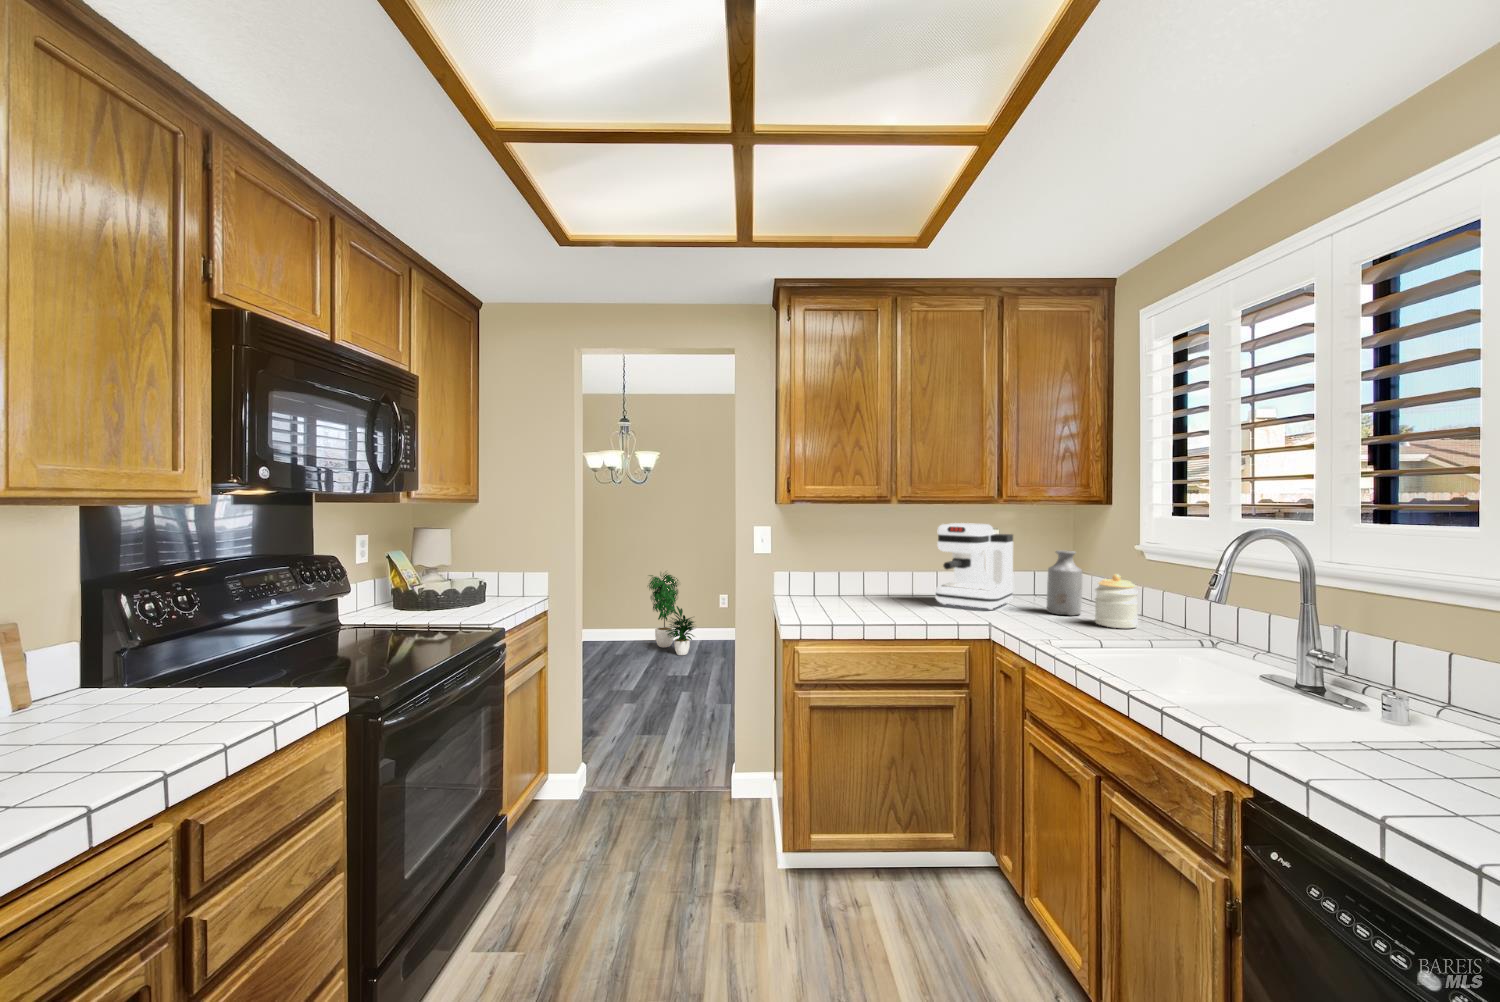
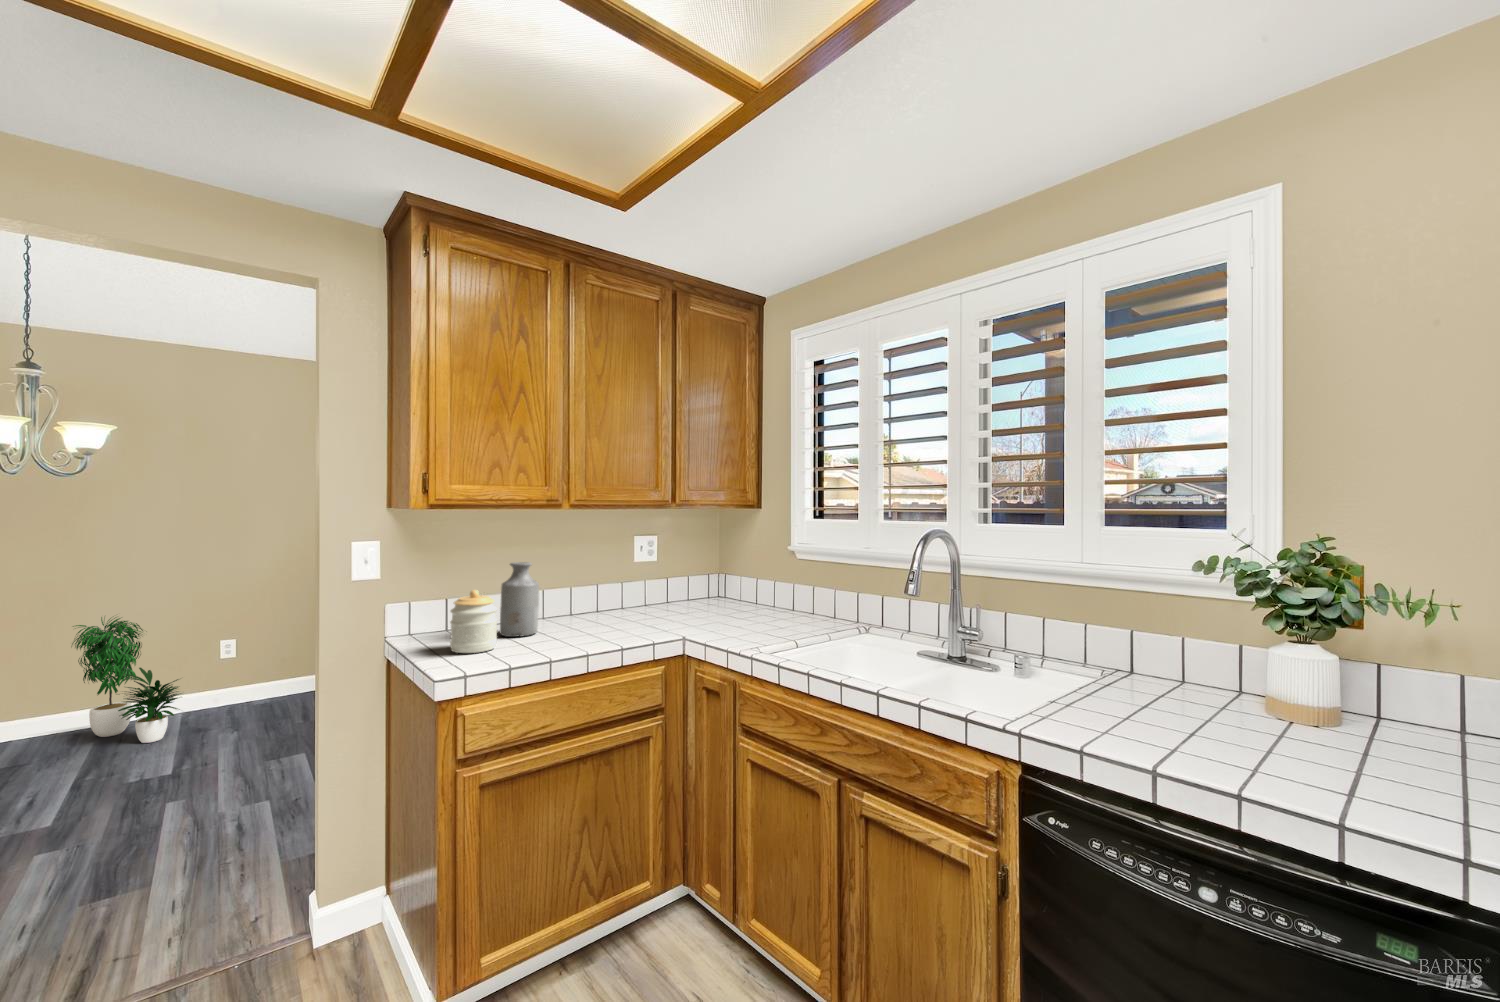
coffee maker: present [935,523,1013,610] -> none [605,530,679,622]
bottle: present [1047,550,1082,616] -> present [500,562,539,637]
jar: present [1095,574,1138,628] -> present [450,590,497,653]

